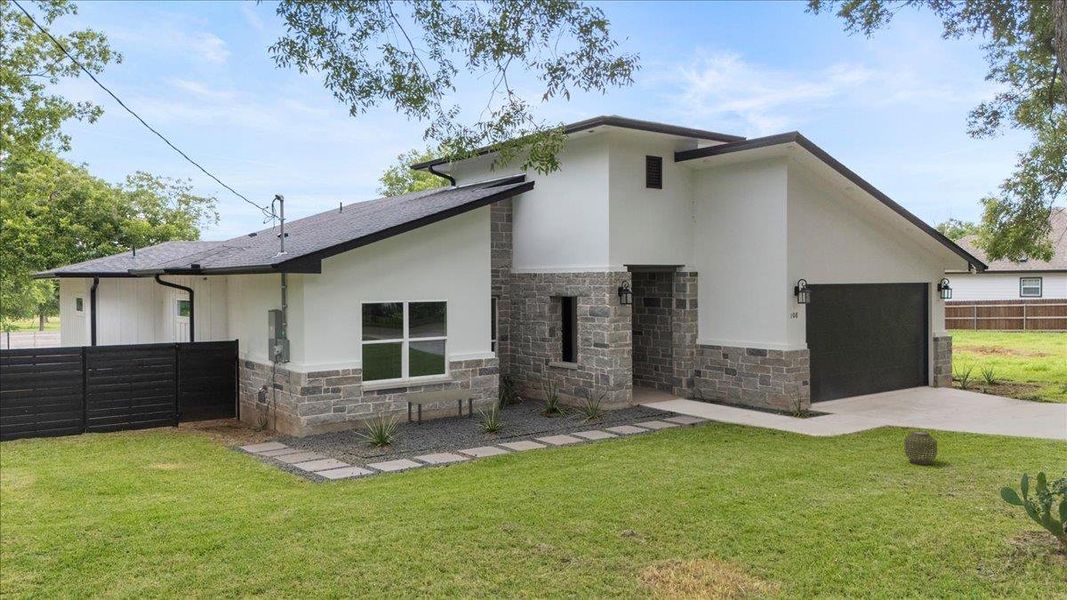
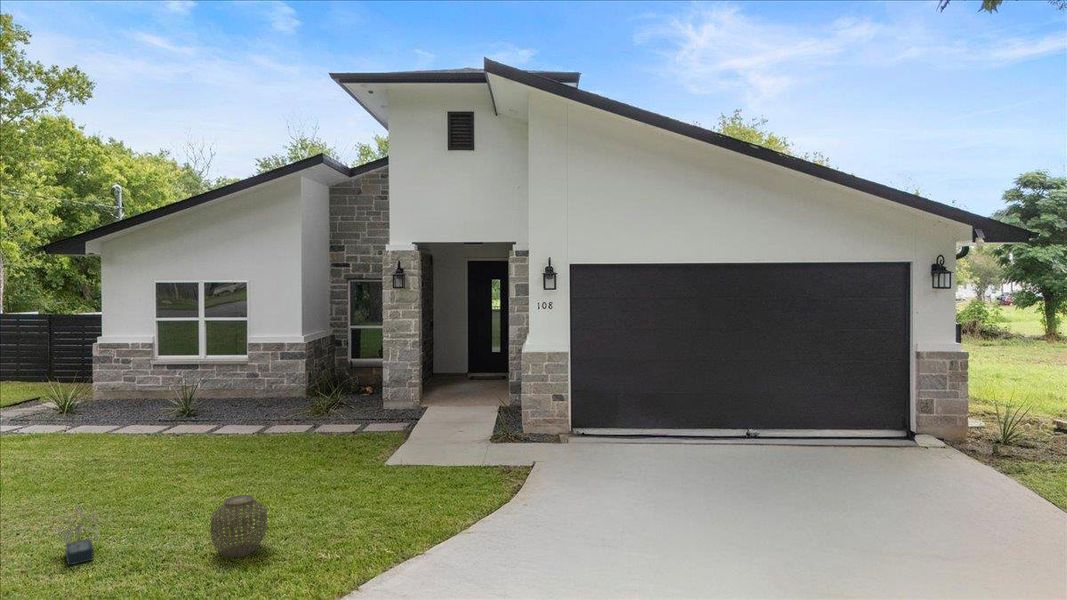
bench: present [407,389,473,424] -> none [180,371,254,400]
decorative plant: none [860,448,897,479] -> present [54,507,99,565]

